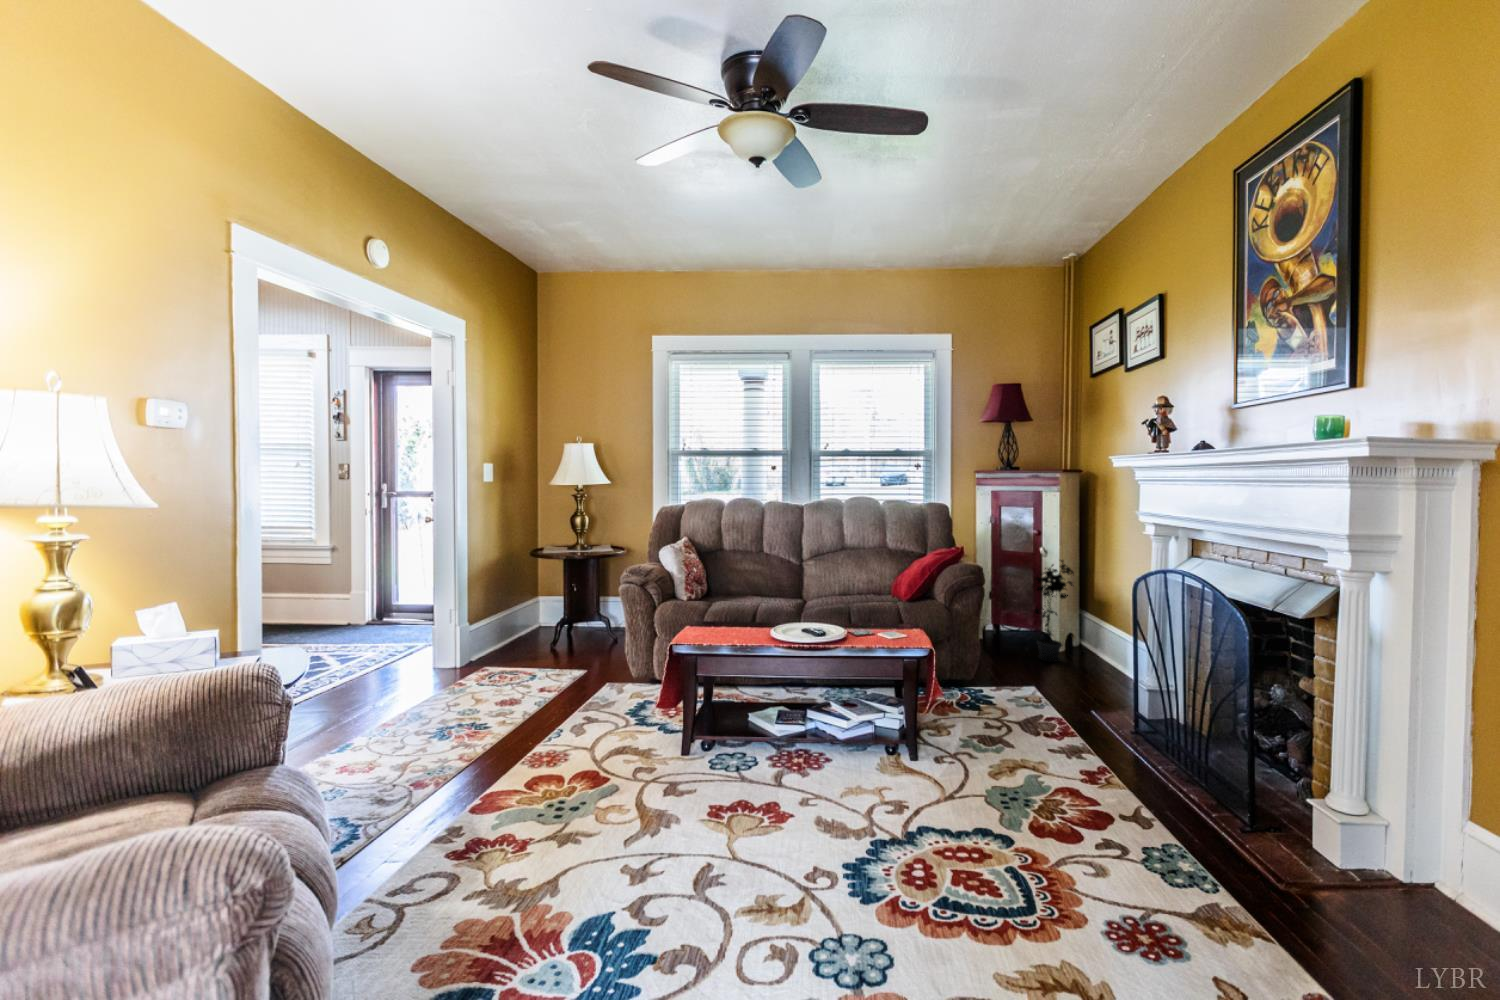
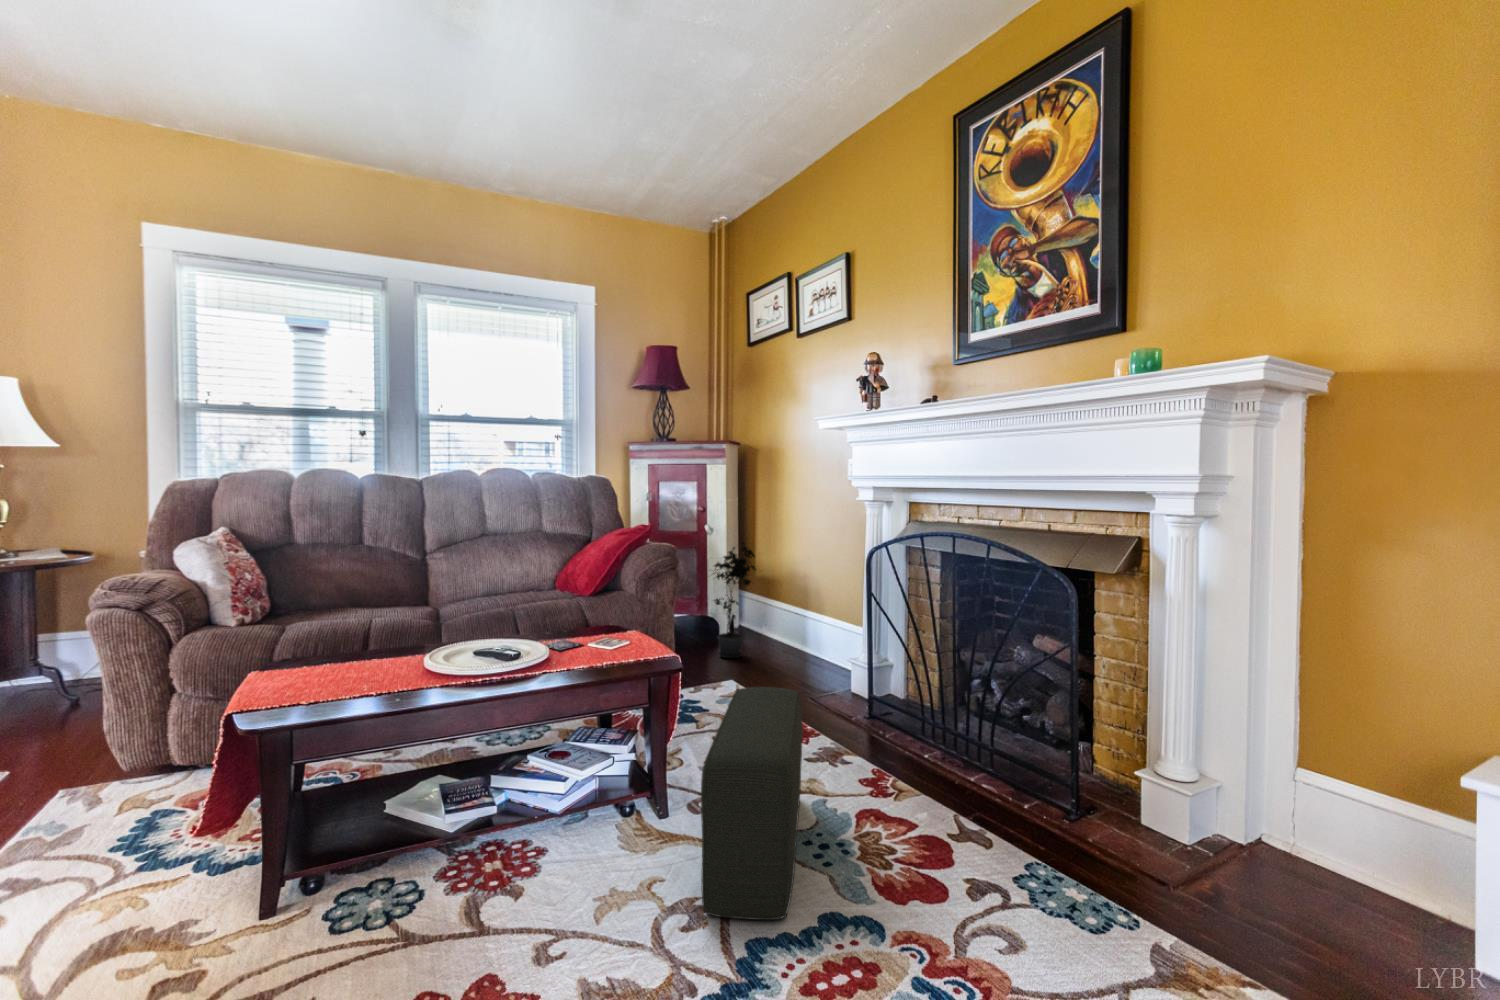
pouf: none [905,676,1023,823] -> present [701,687,803,920]

